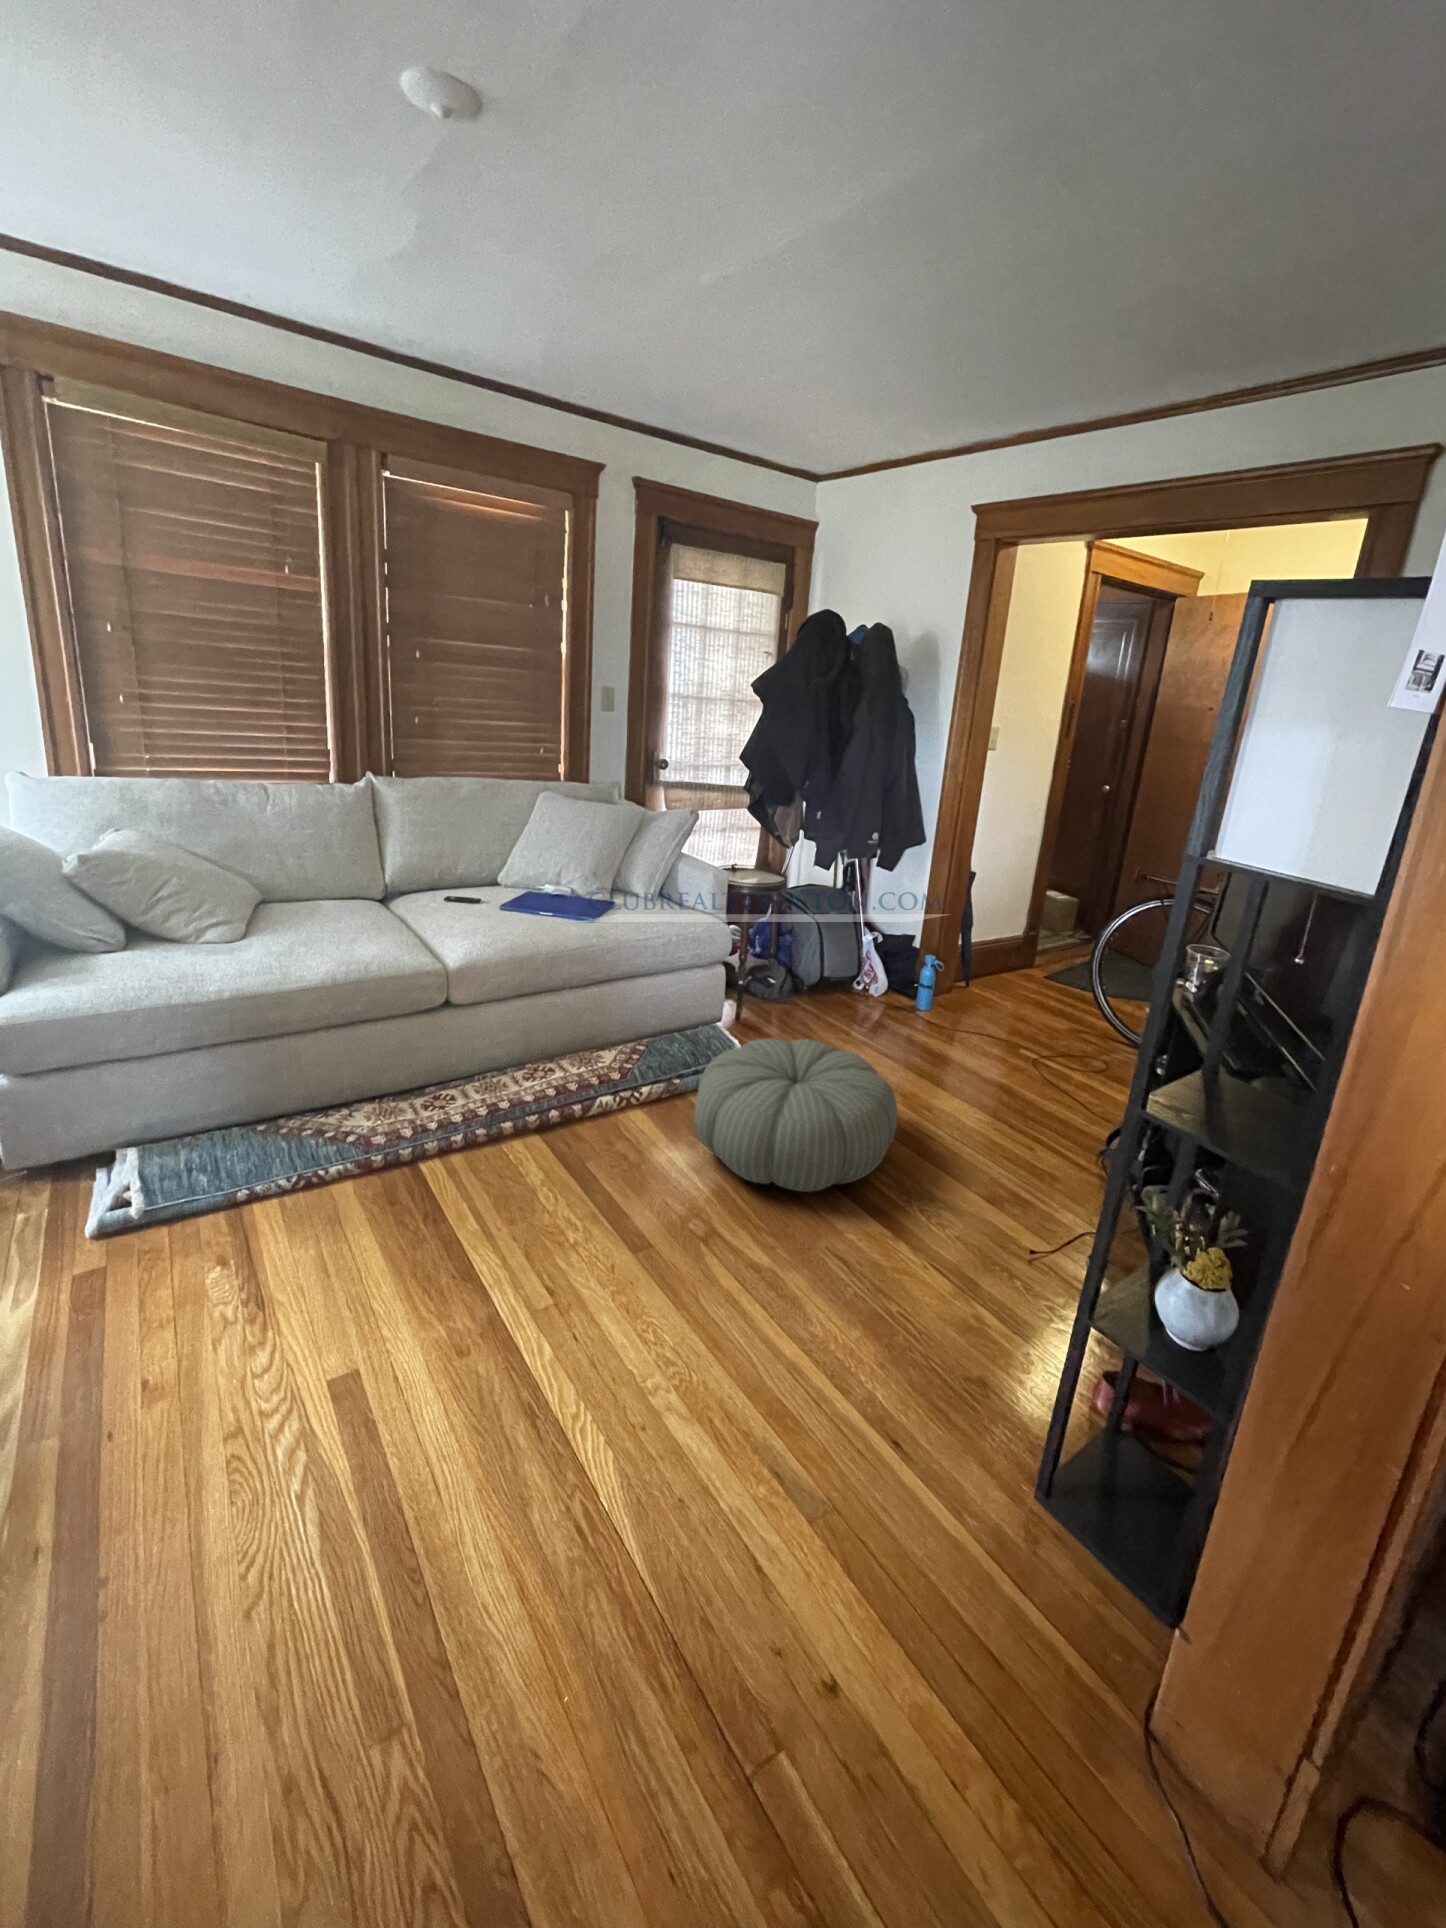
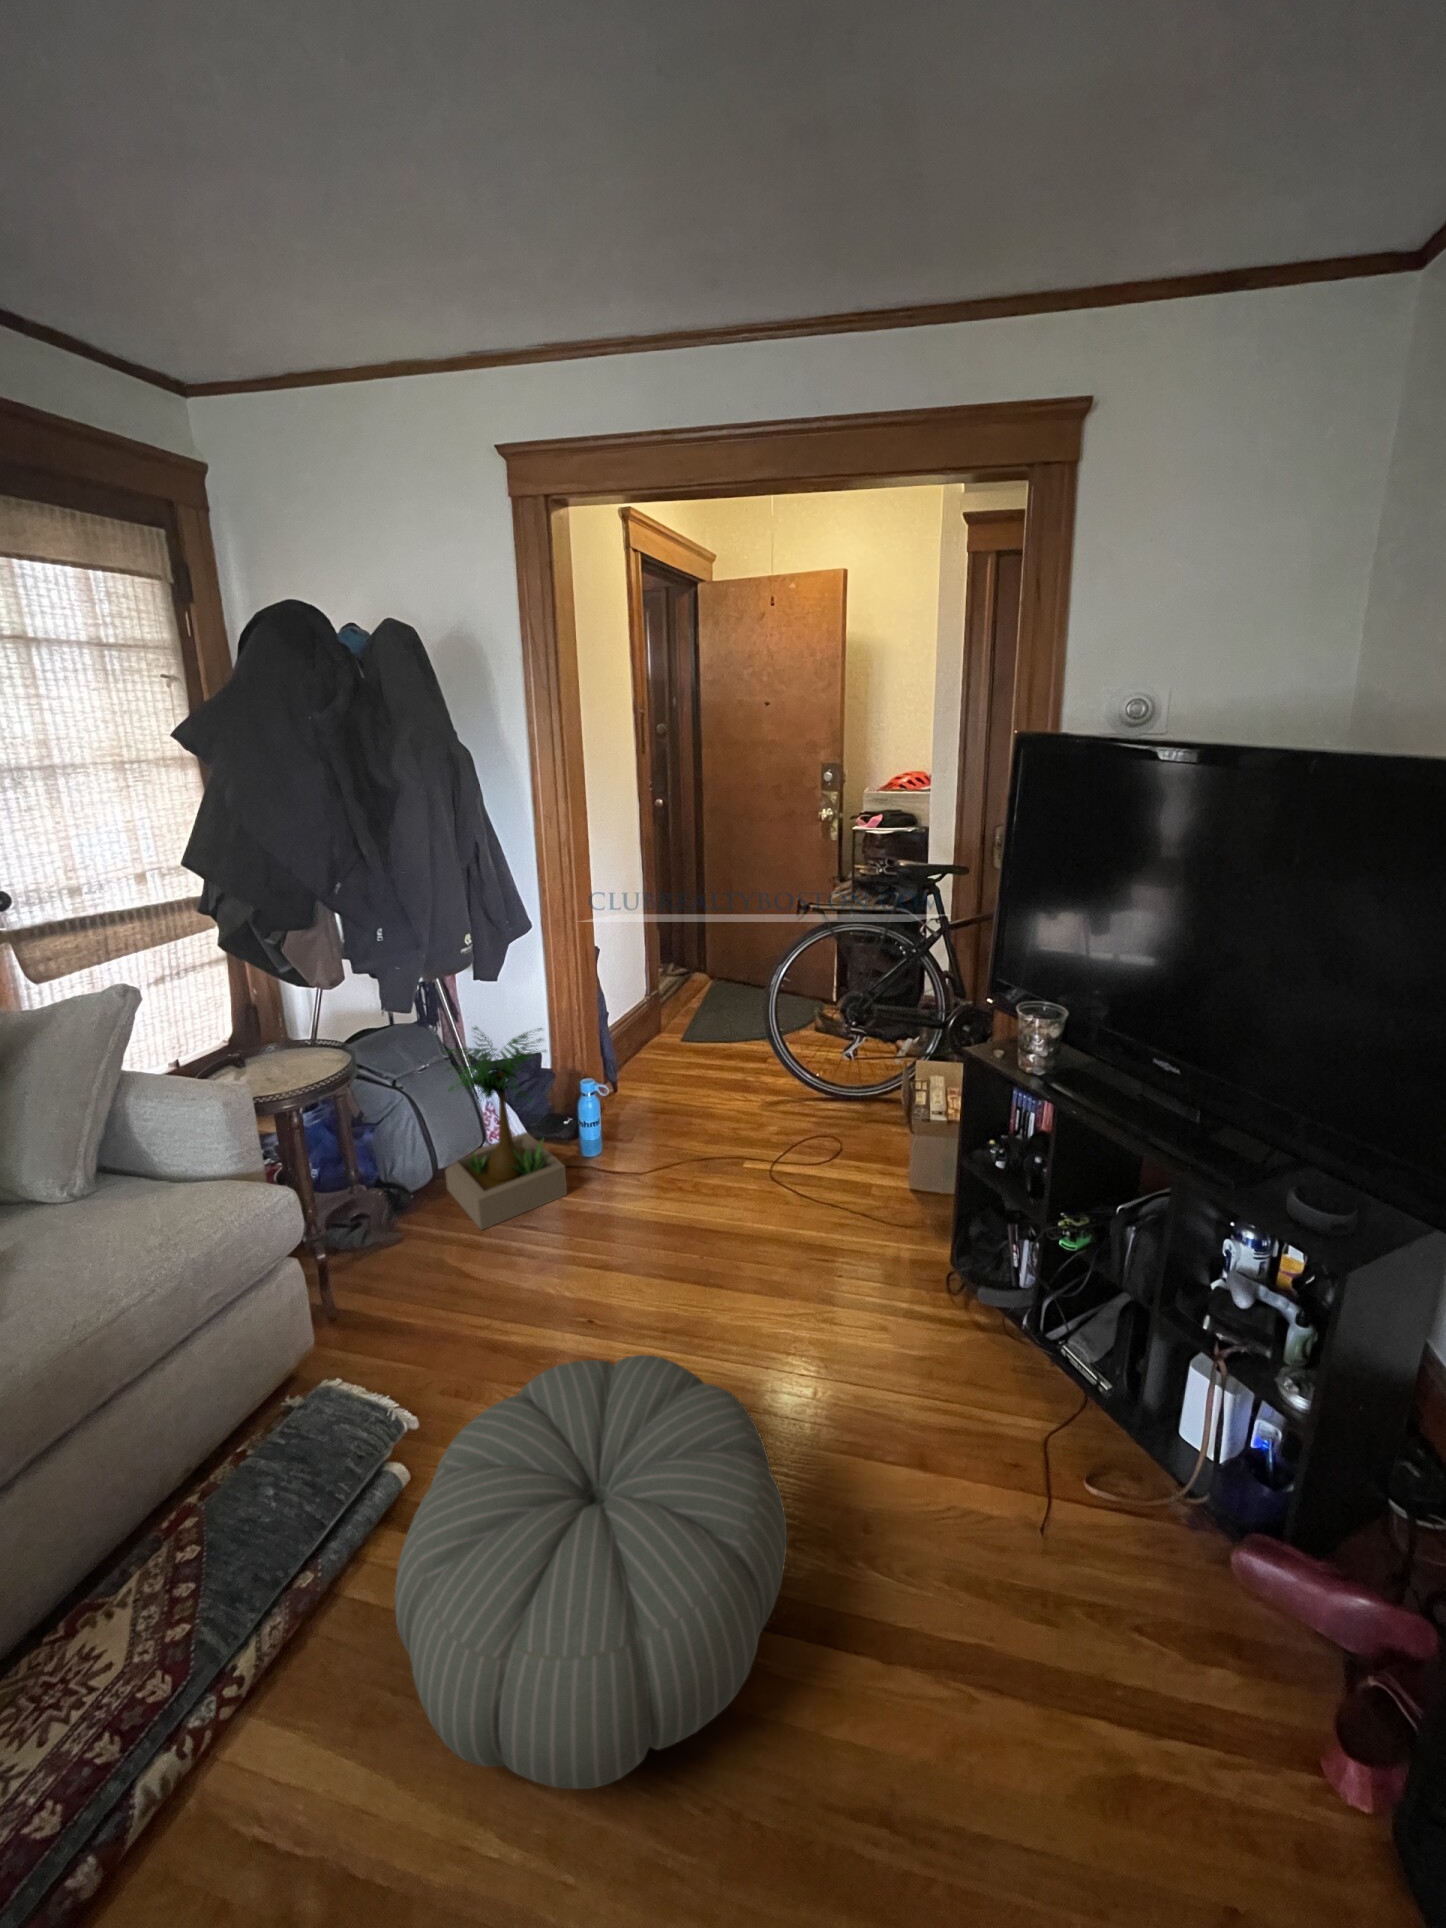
potted plant: none [825,889,915,1017] -> present [445,1027,567,1230]

